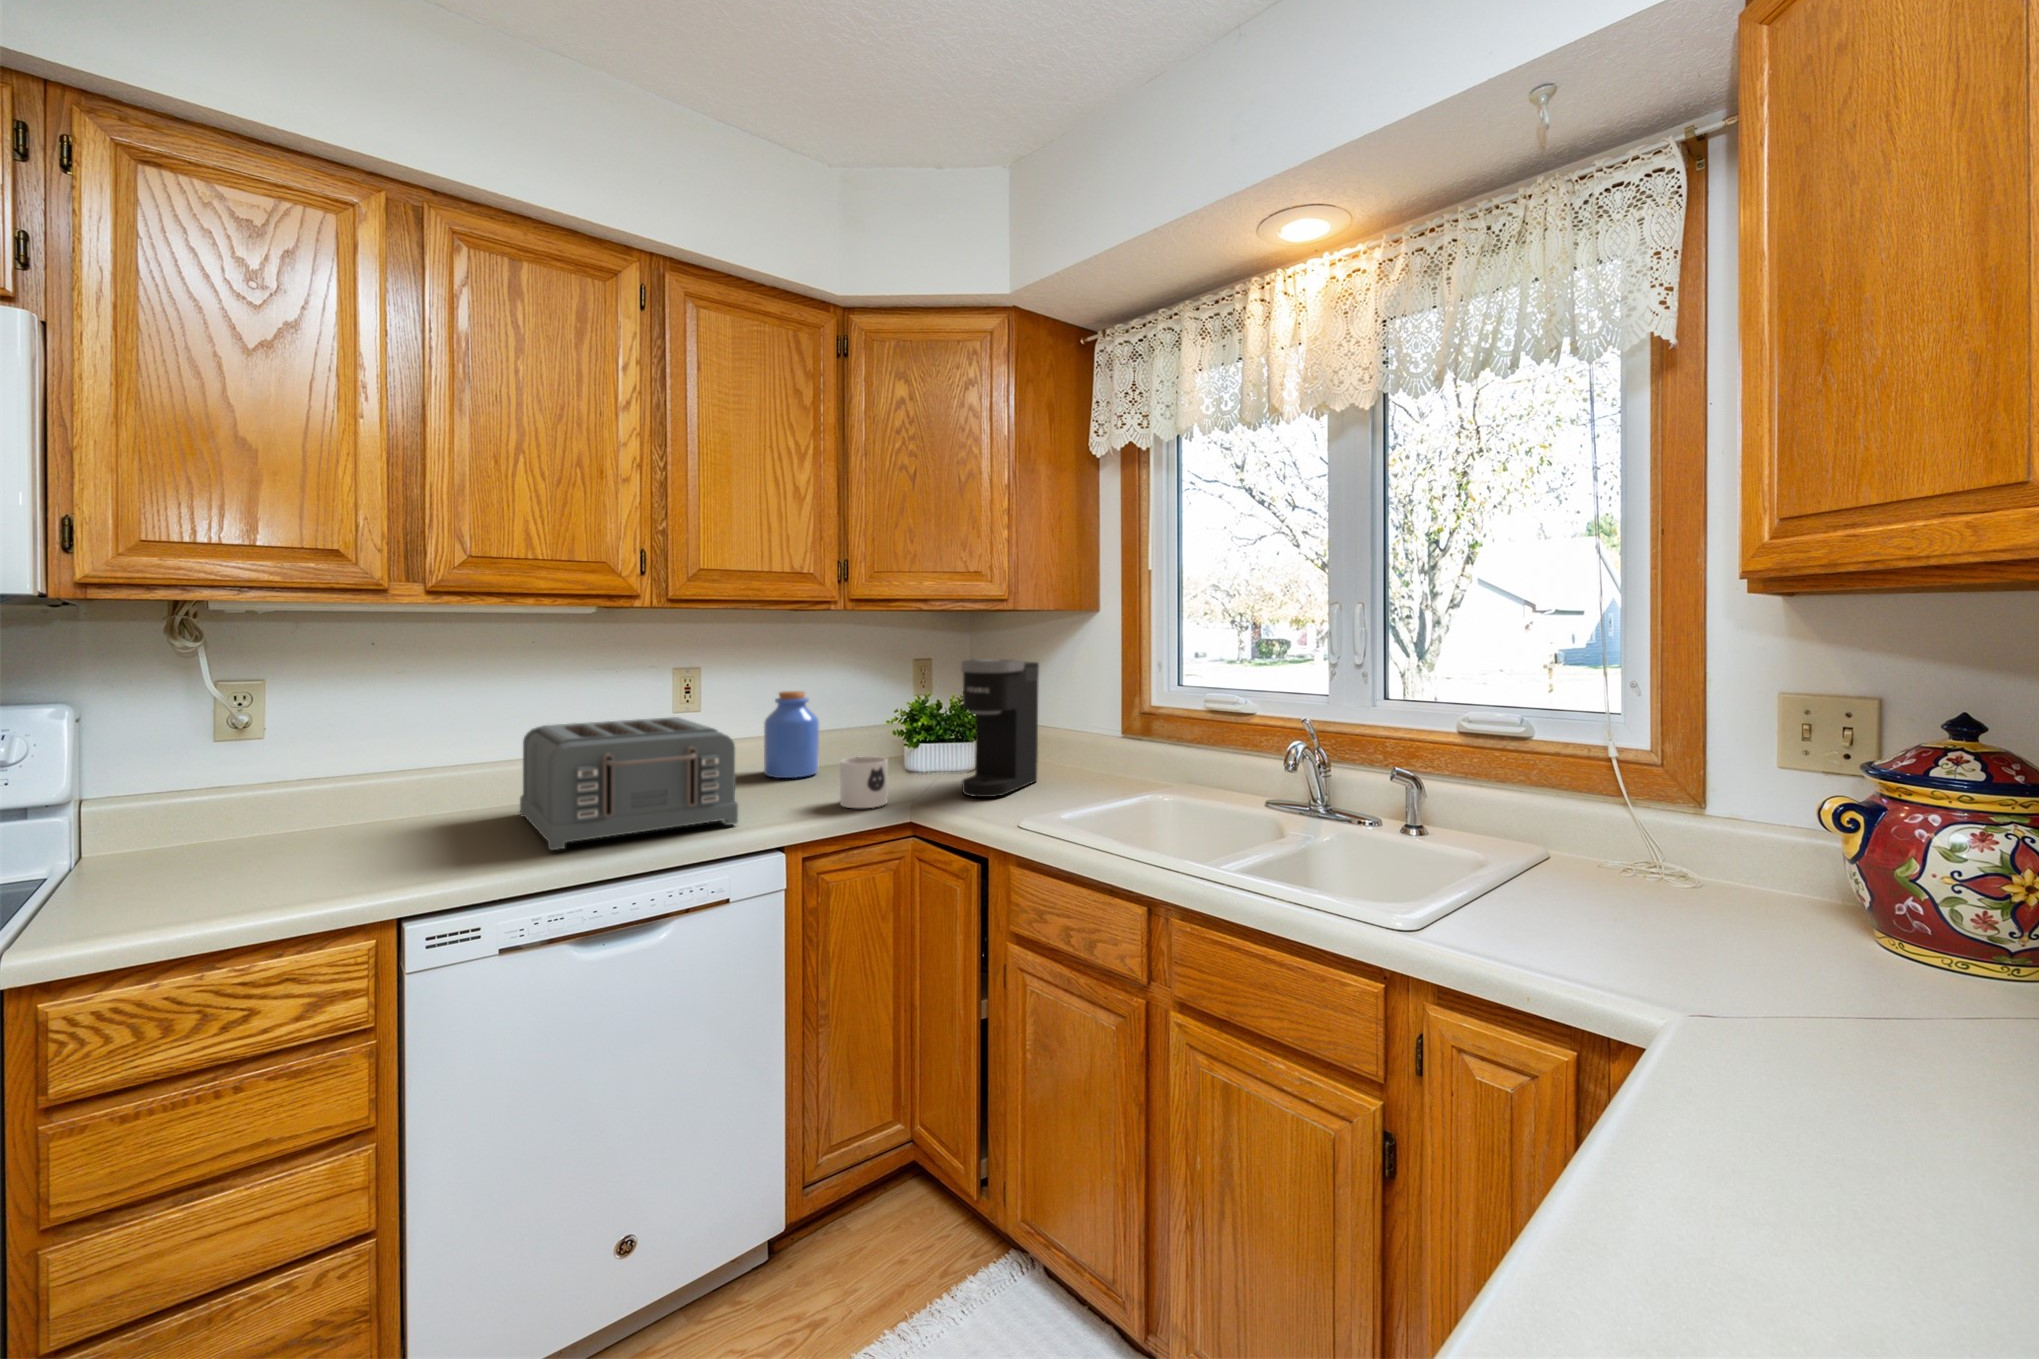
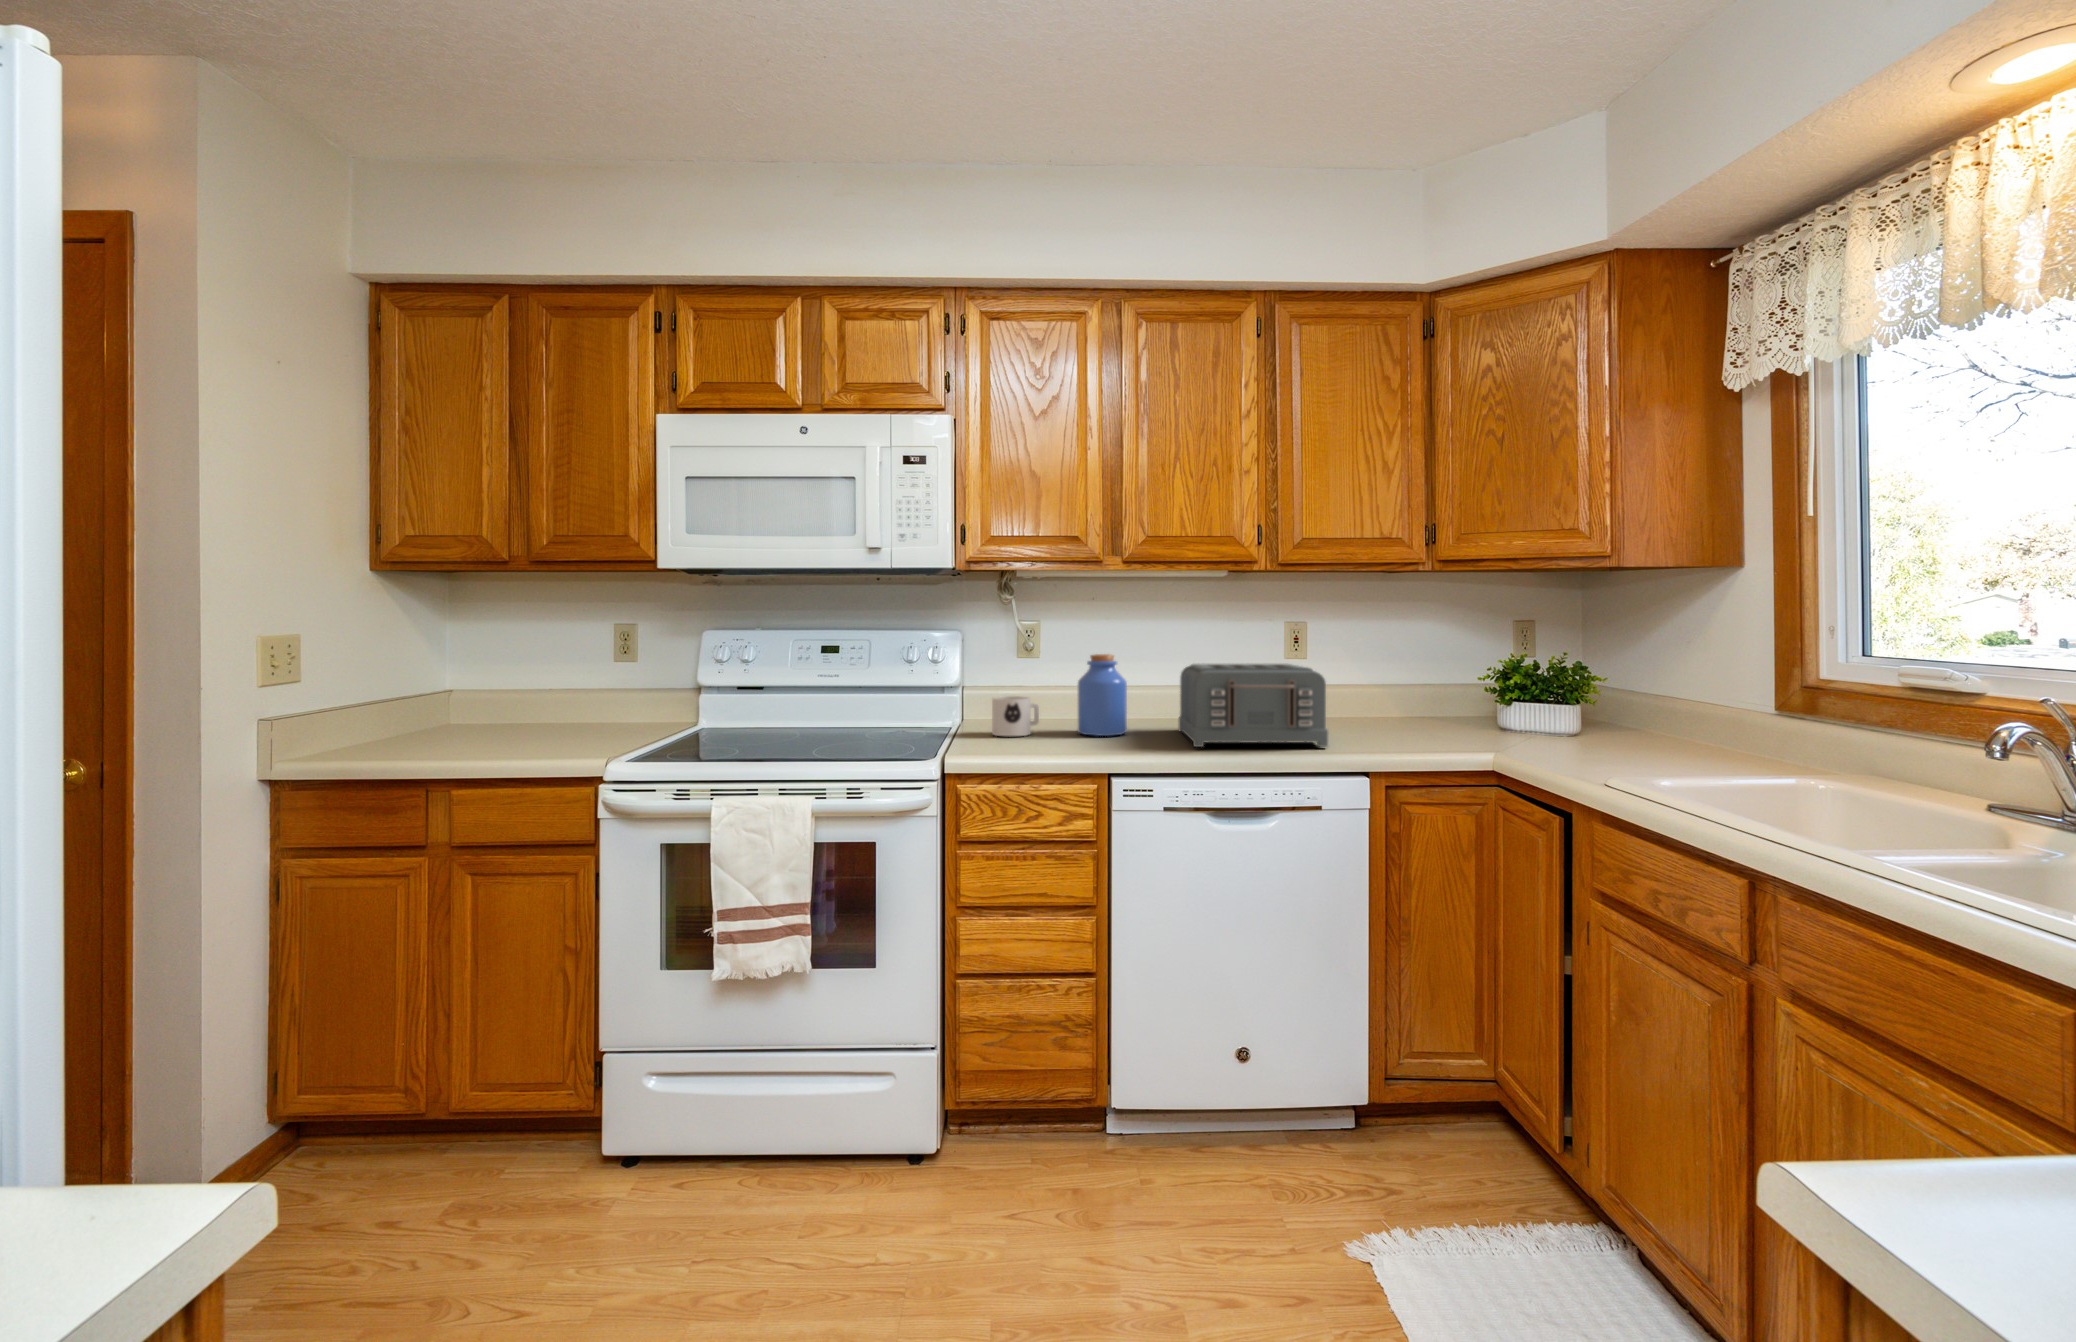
coffee maker: present [961,659,1039,797] -> none [1545,616,1644,753]
jar: present [764,691,819,778] -> present [1078,654,1127,736]
mug: present [840,756,888,808] -> present [992,696,1039,736]

